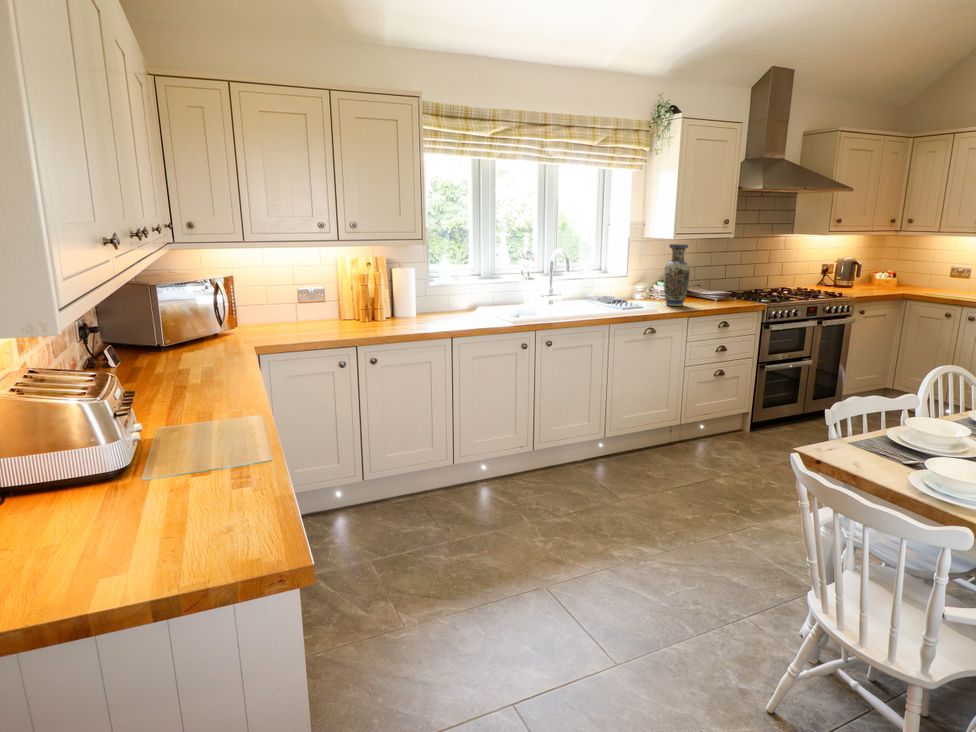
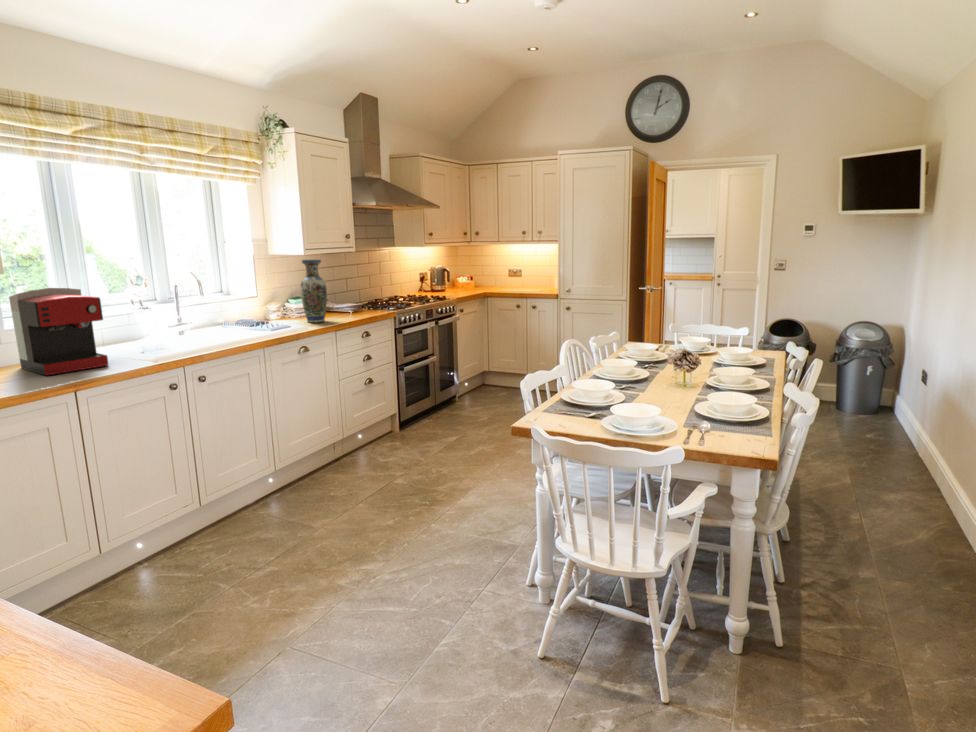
coffee maker: none [429,257,482,323] -> present [9,288,108,375]

